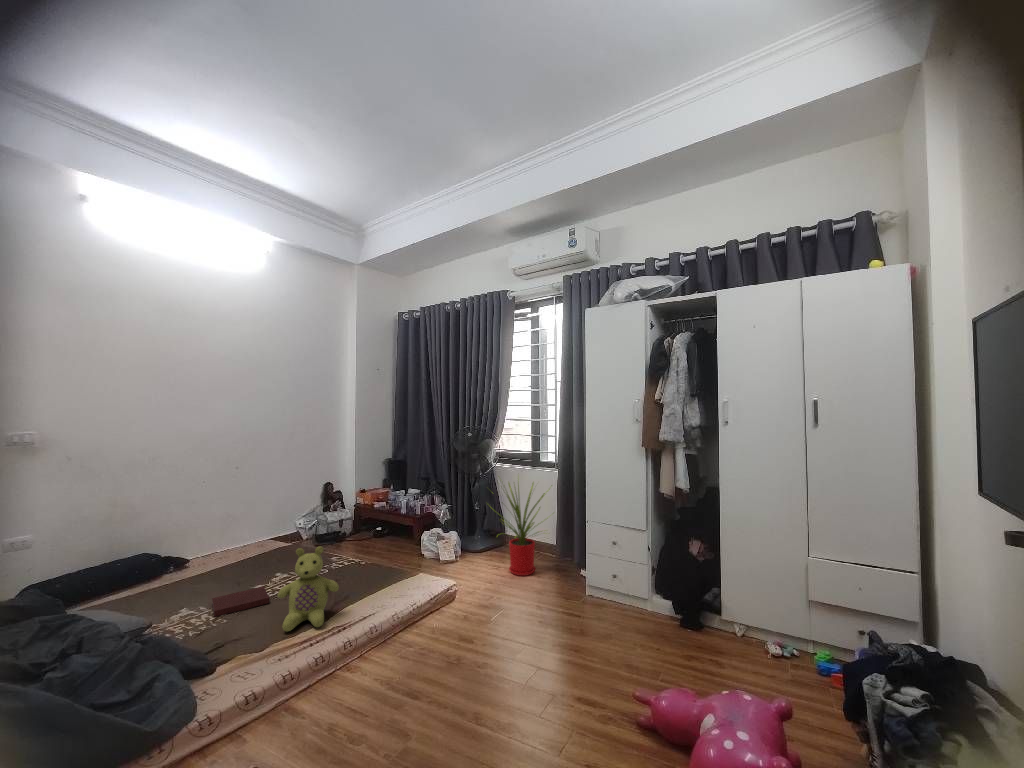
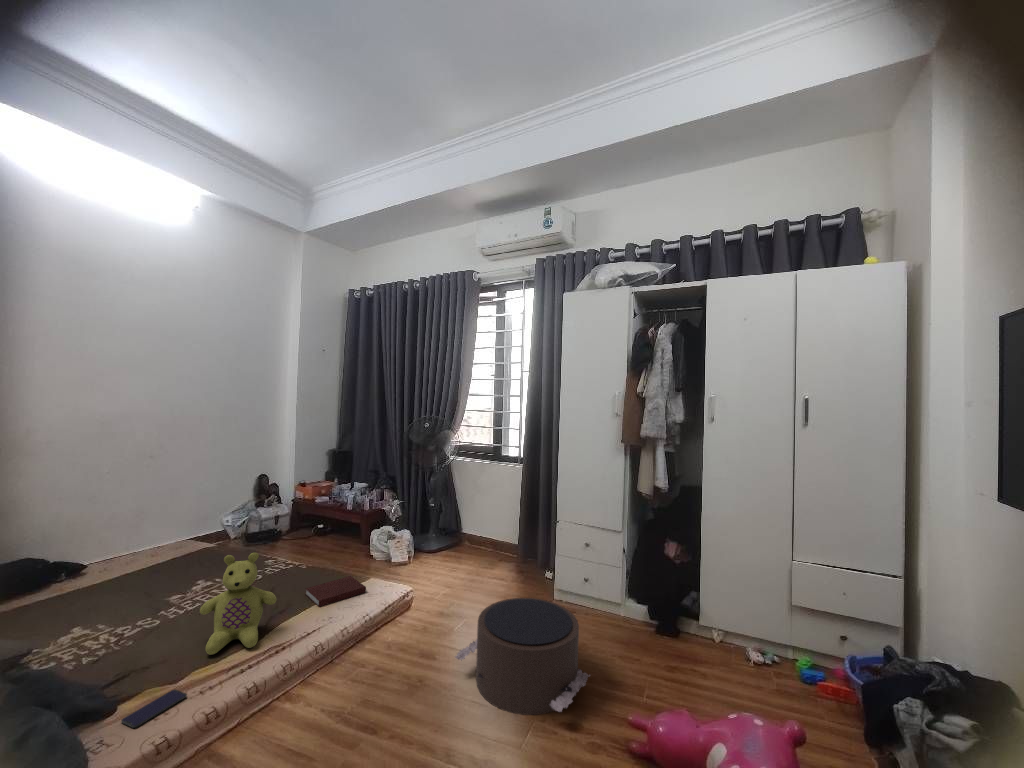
house plant: present [498,483,545,576] -> none [445,468,521,579]
notebook: present [212,586,269,617] -> present [305,576,366,607]
pouf: none [489,590,612,693] -> present [455,598,590,715]
smartphone: none [219,657,268,684] -> present [121,689,187,728]

